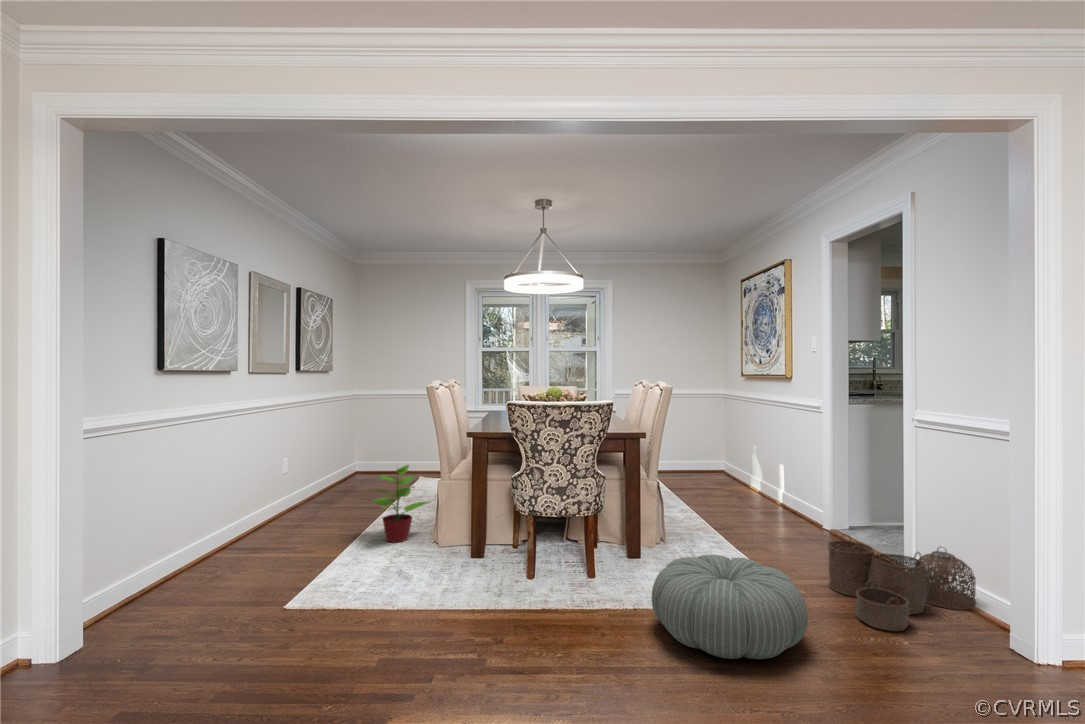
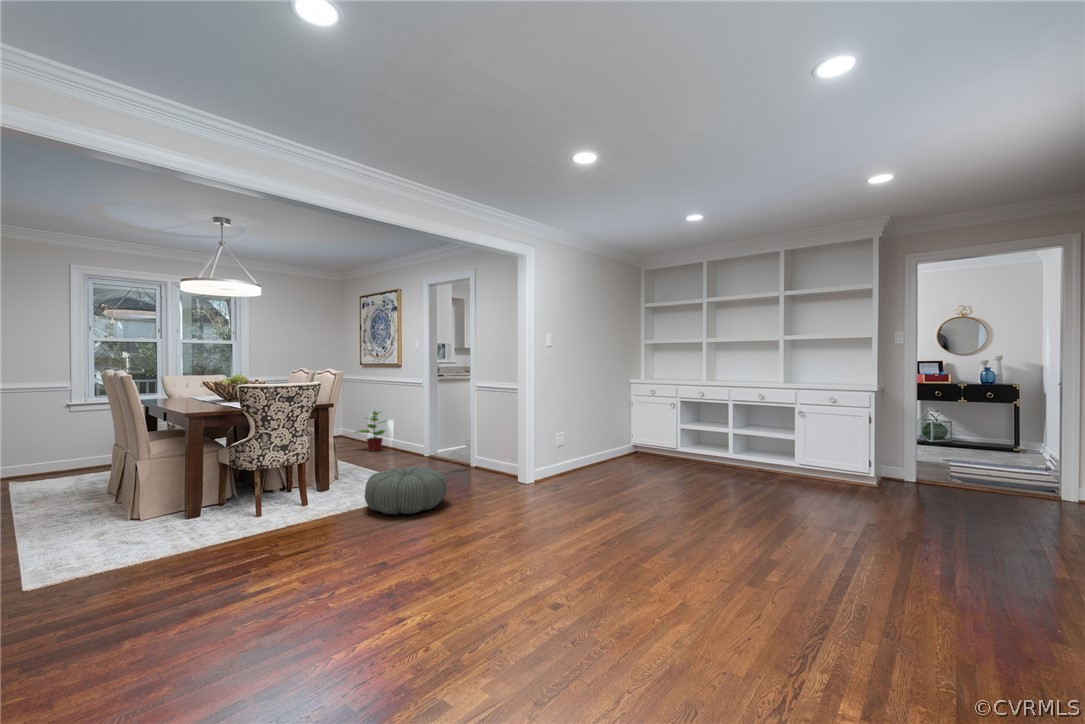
potted plant: present [372,465,429,542] -> present [356,411,385,451]
woven basket: present [828,534,976,631] -> none [441,448,503,488]

